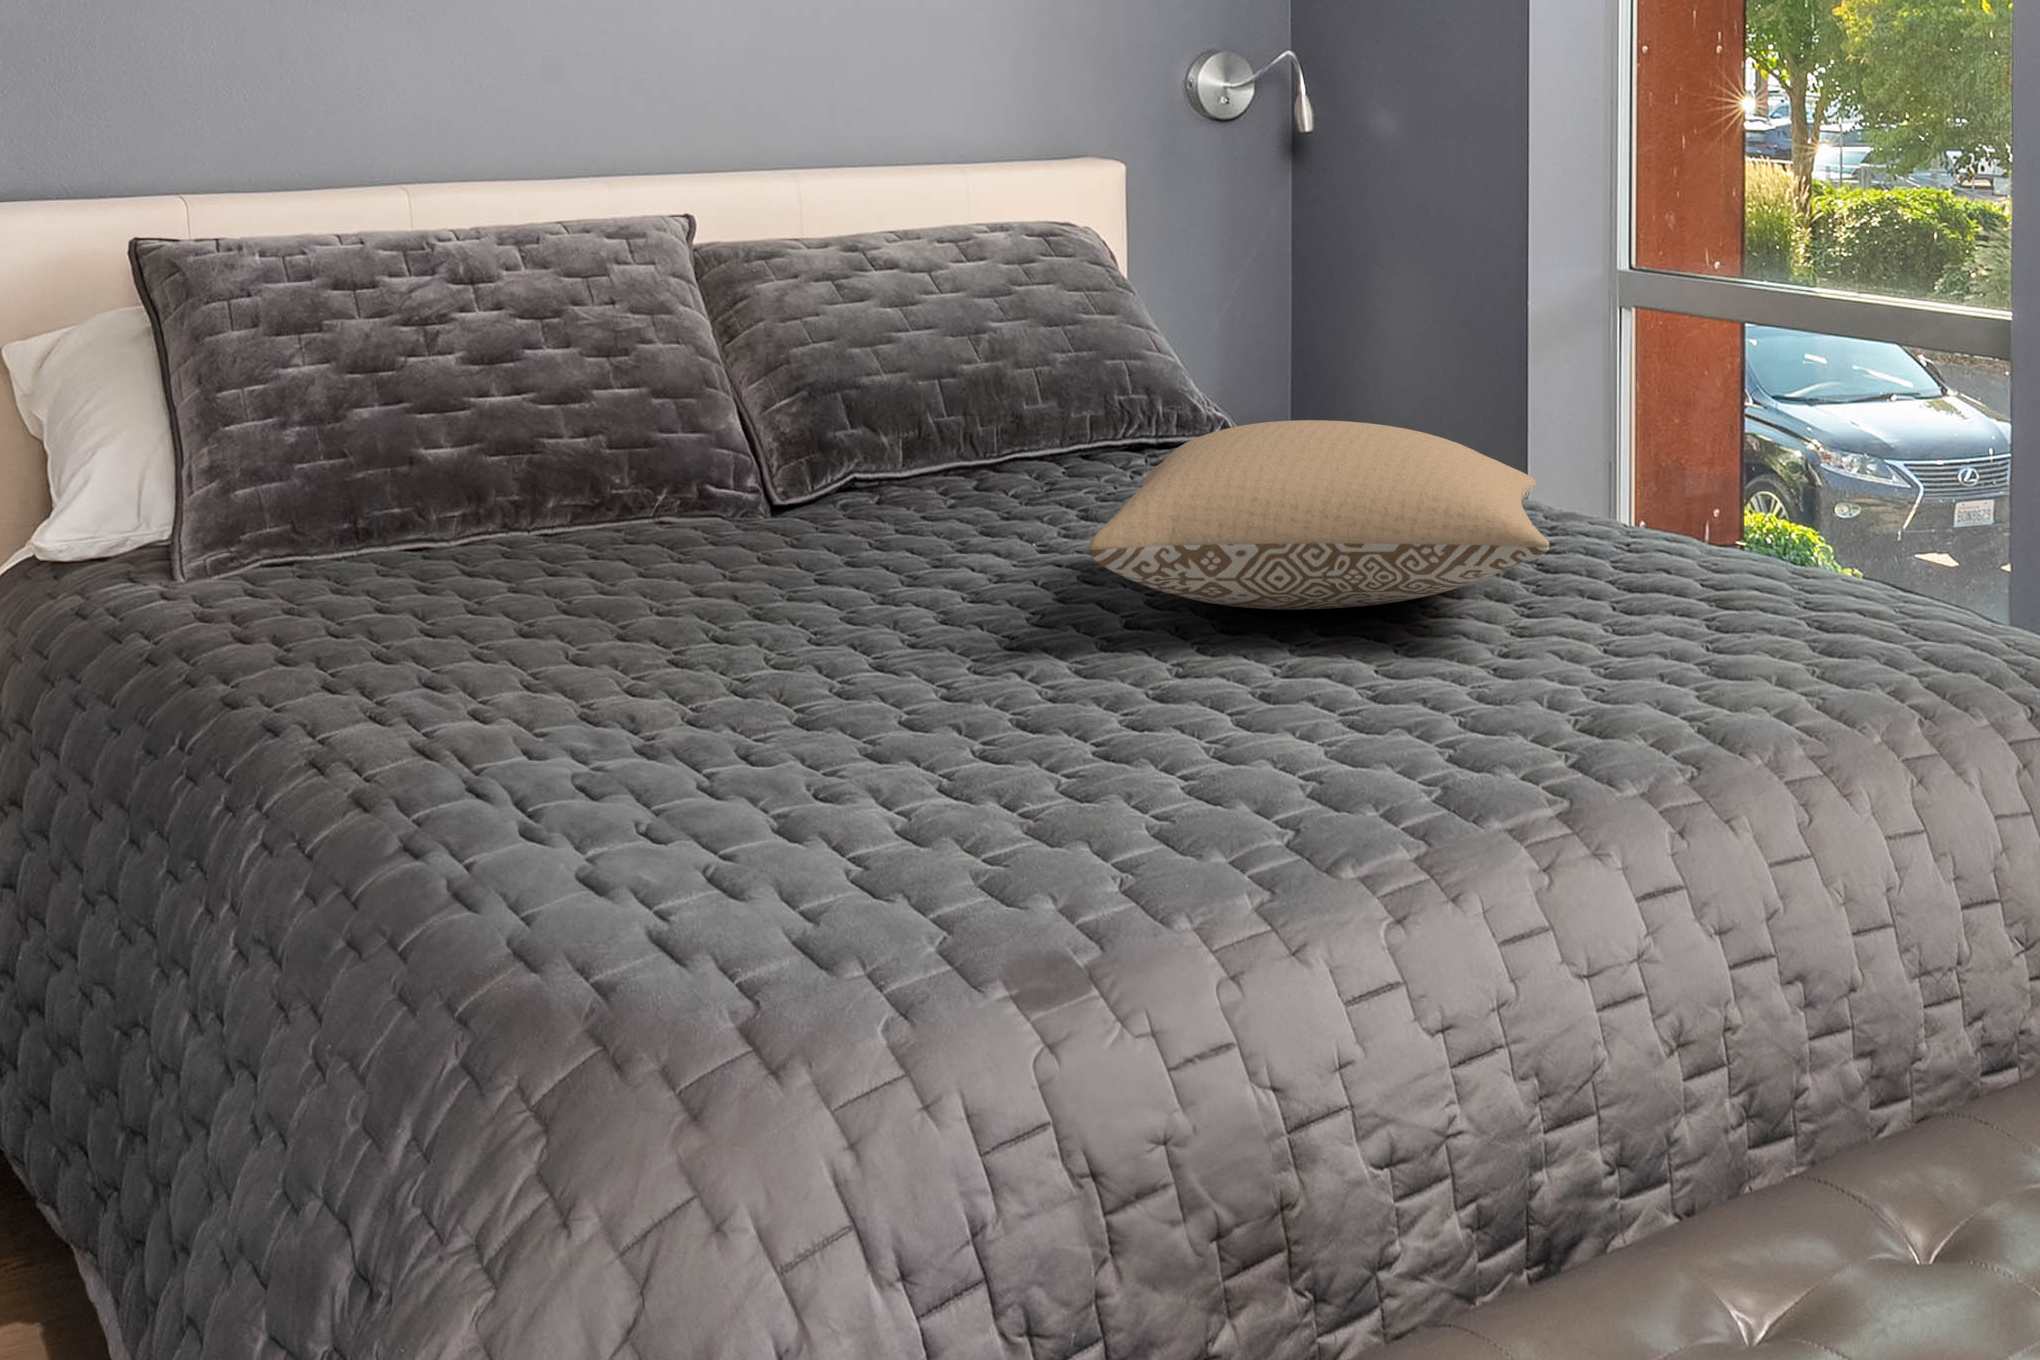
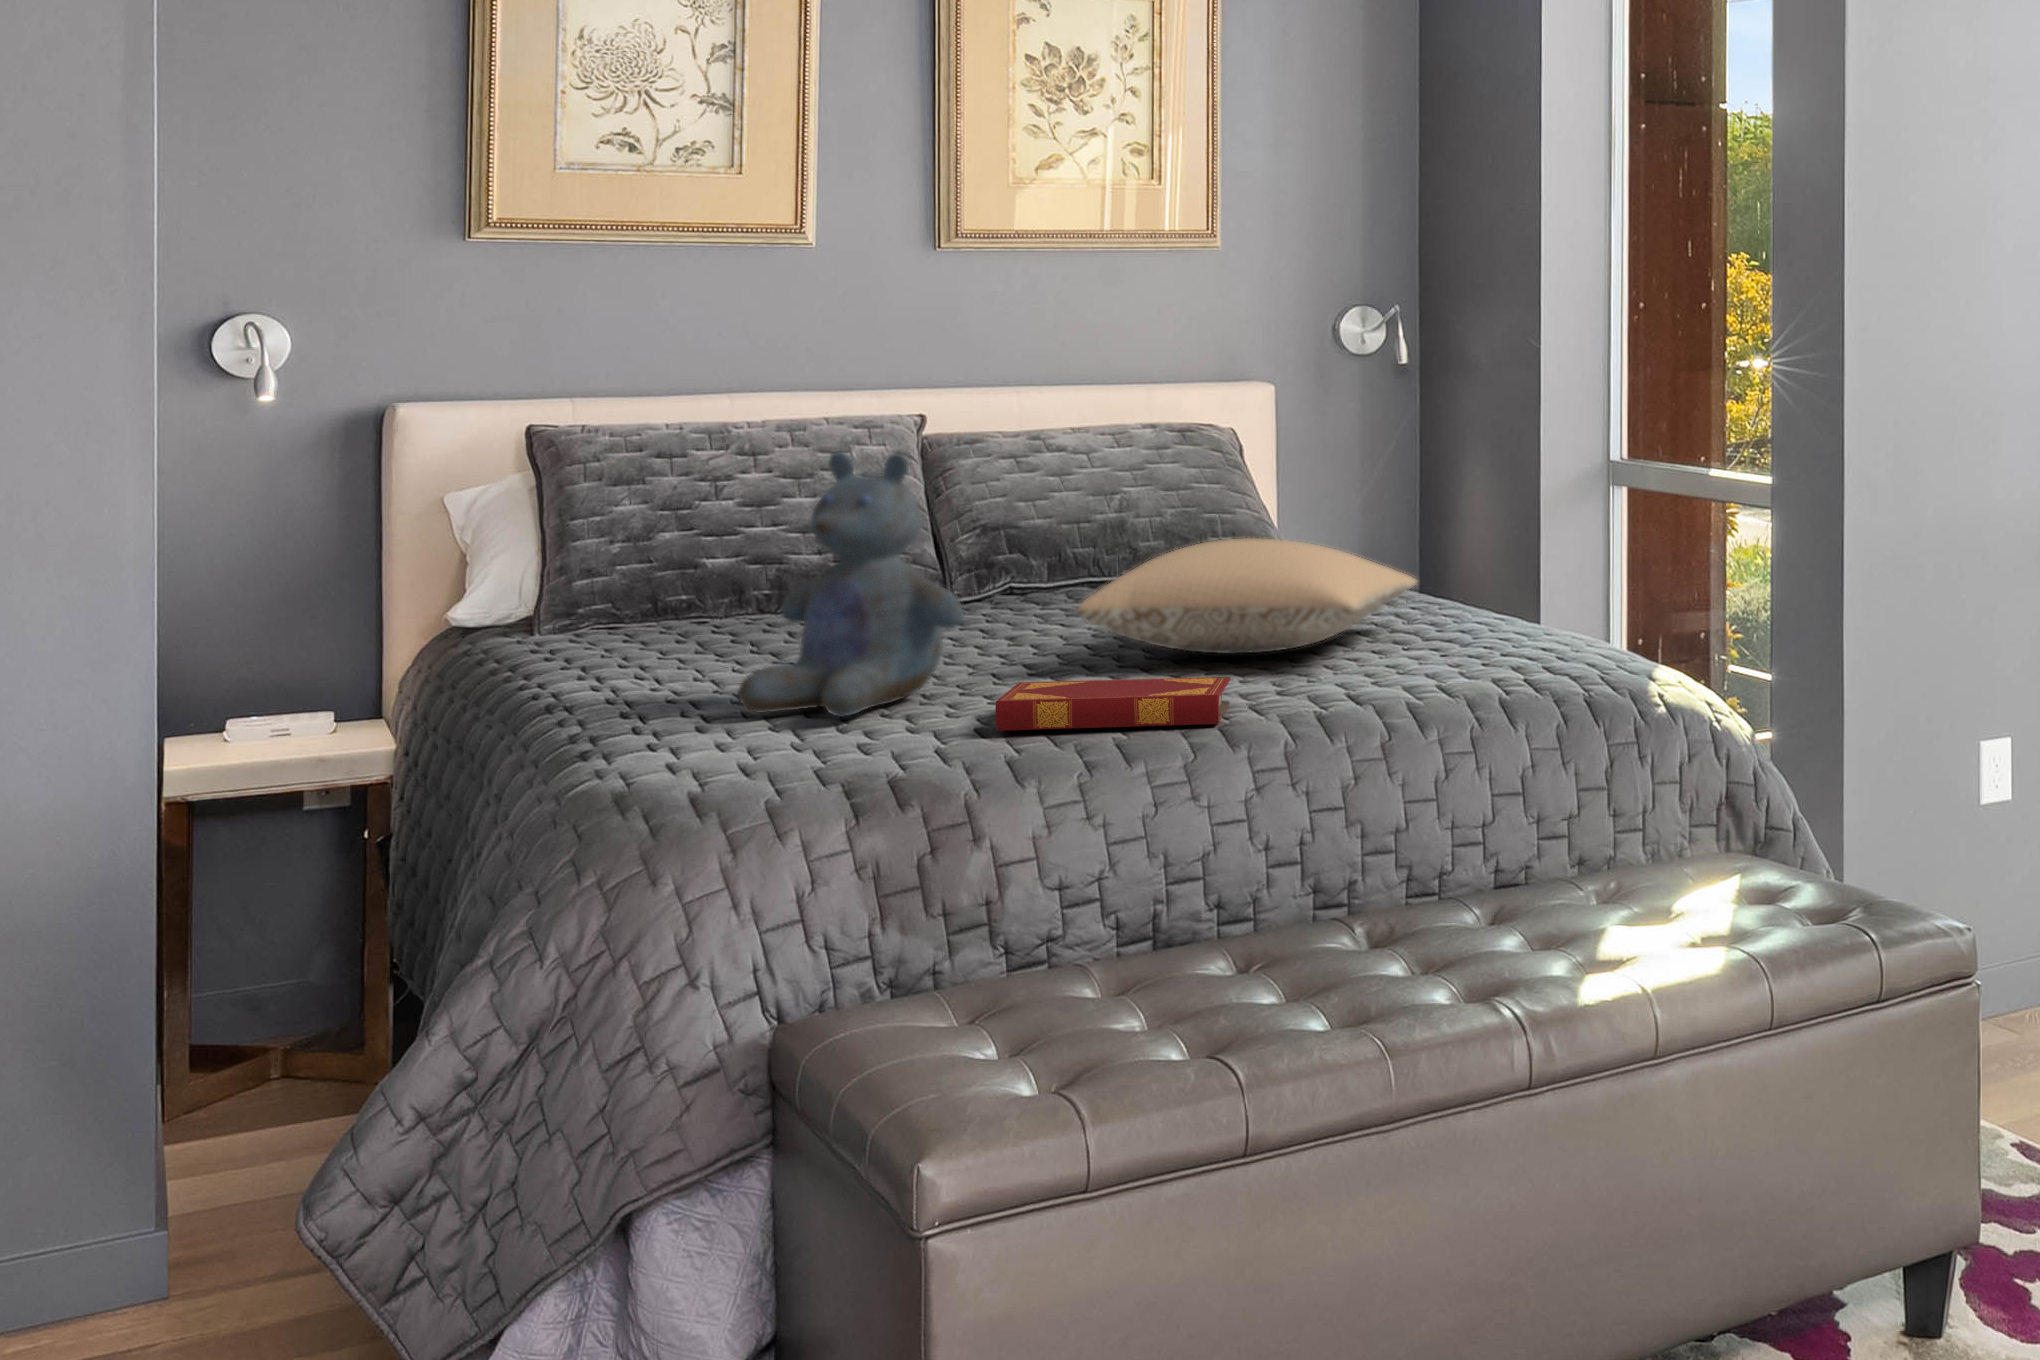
stuffed bear: none [584,291,949,756] -> present [738,452,964,717]
hardback book: none [1050,672,1437,792] -> present [995,677,1230,731]

